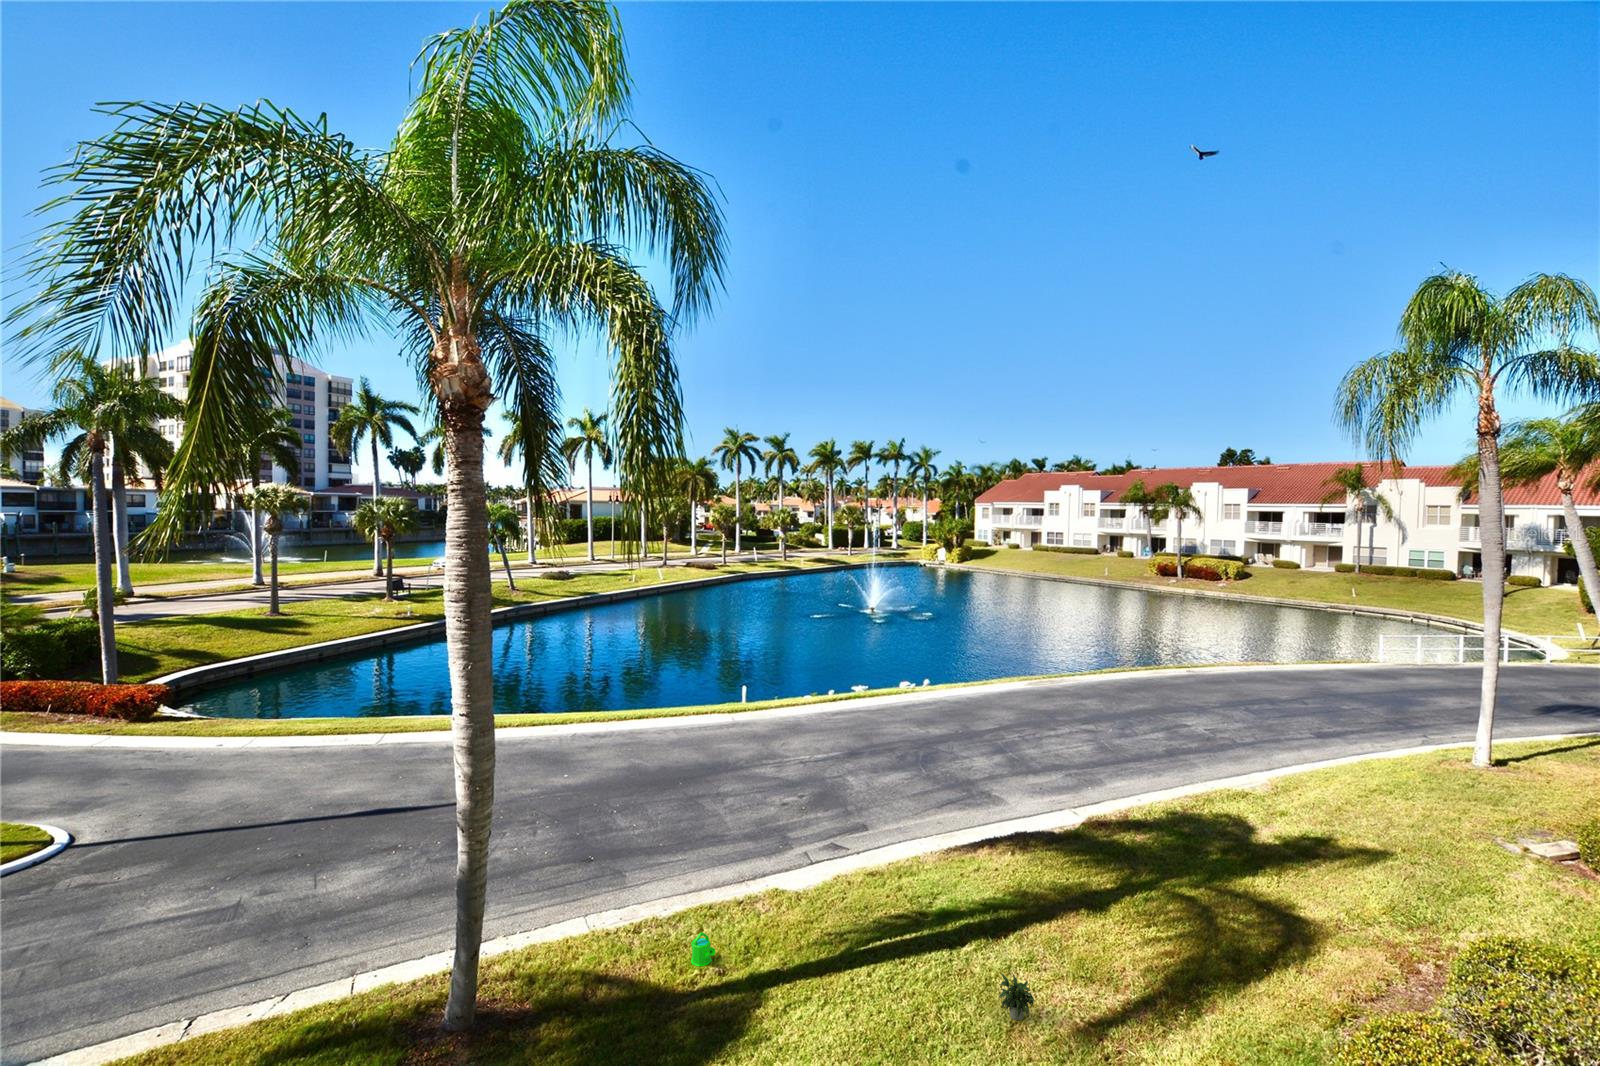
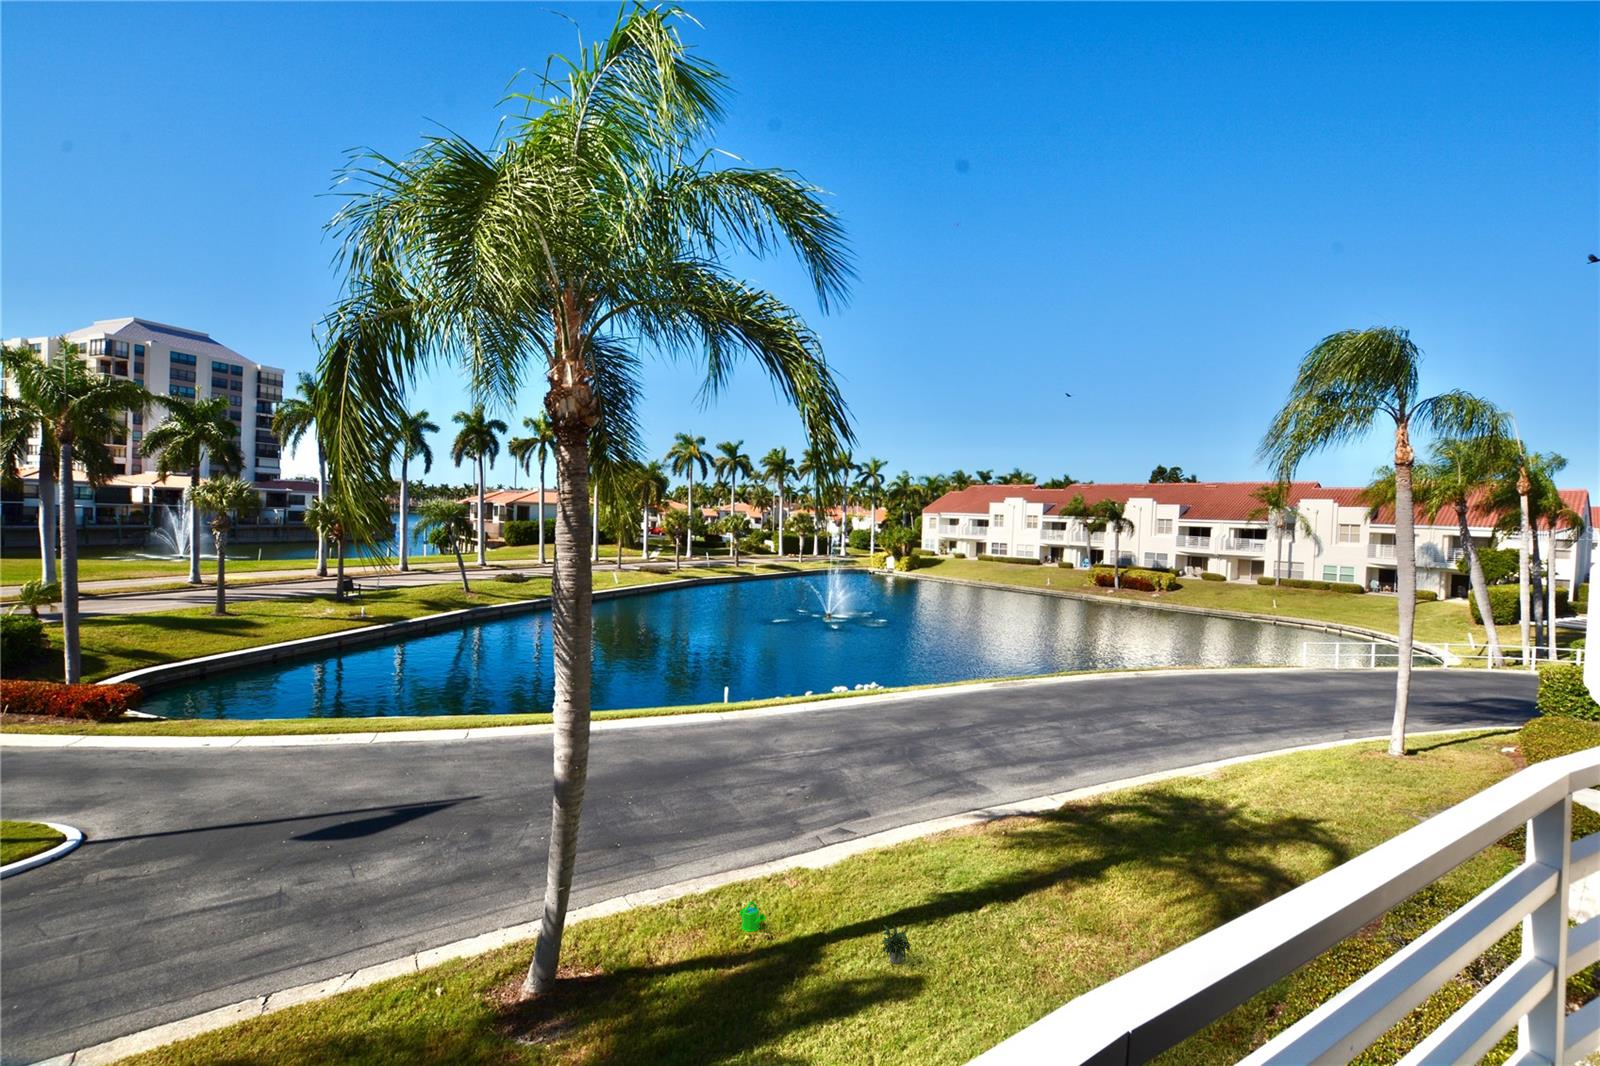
potted plant: present [999,973,1035,1020] -> present [881,925,910,964]

